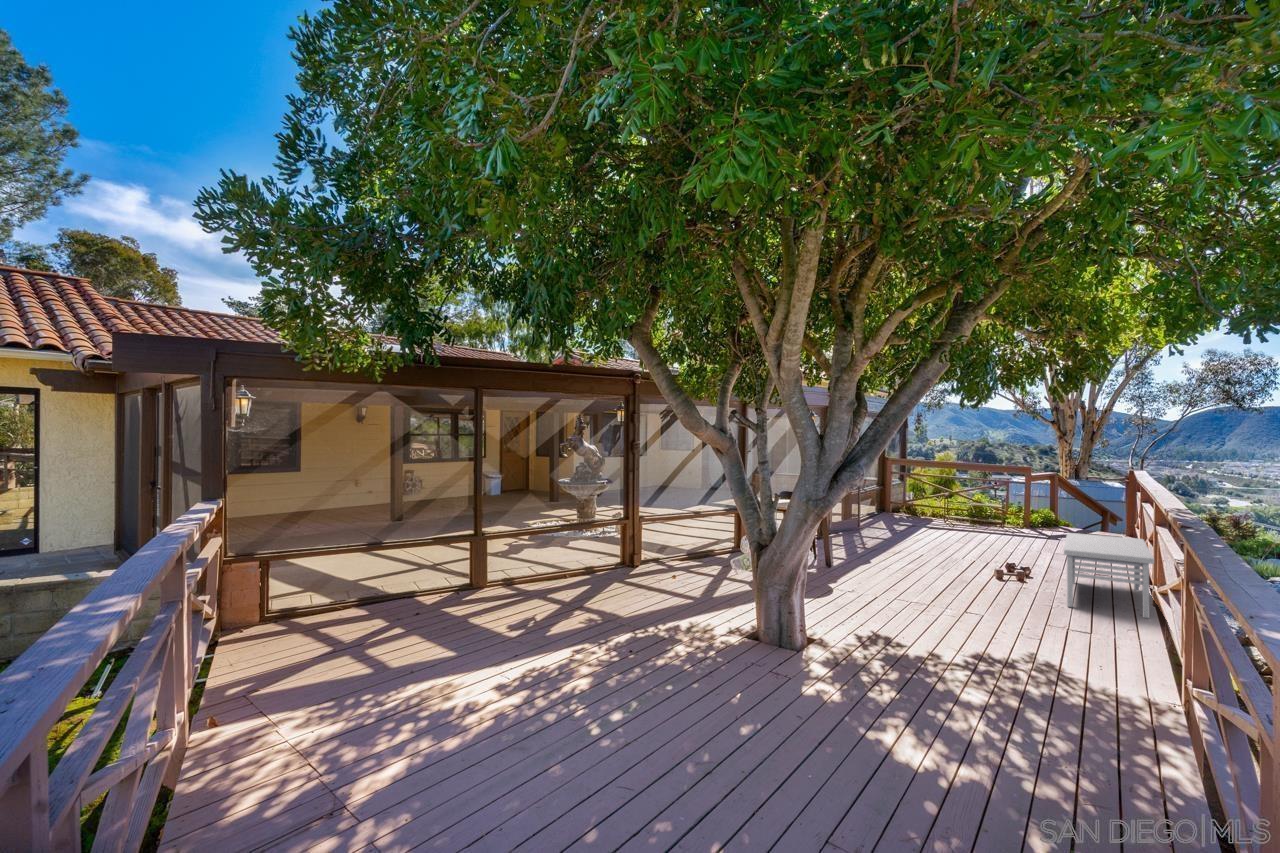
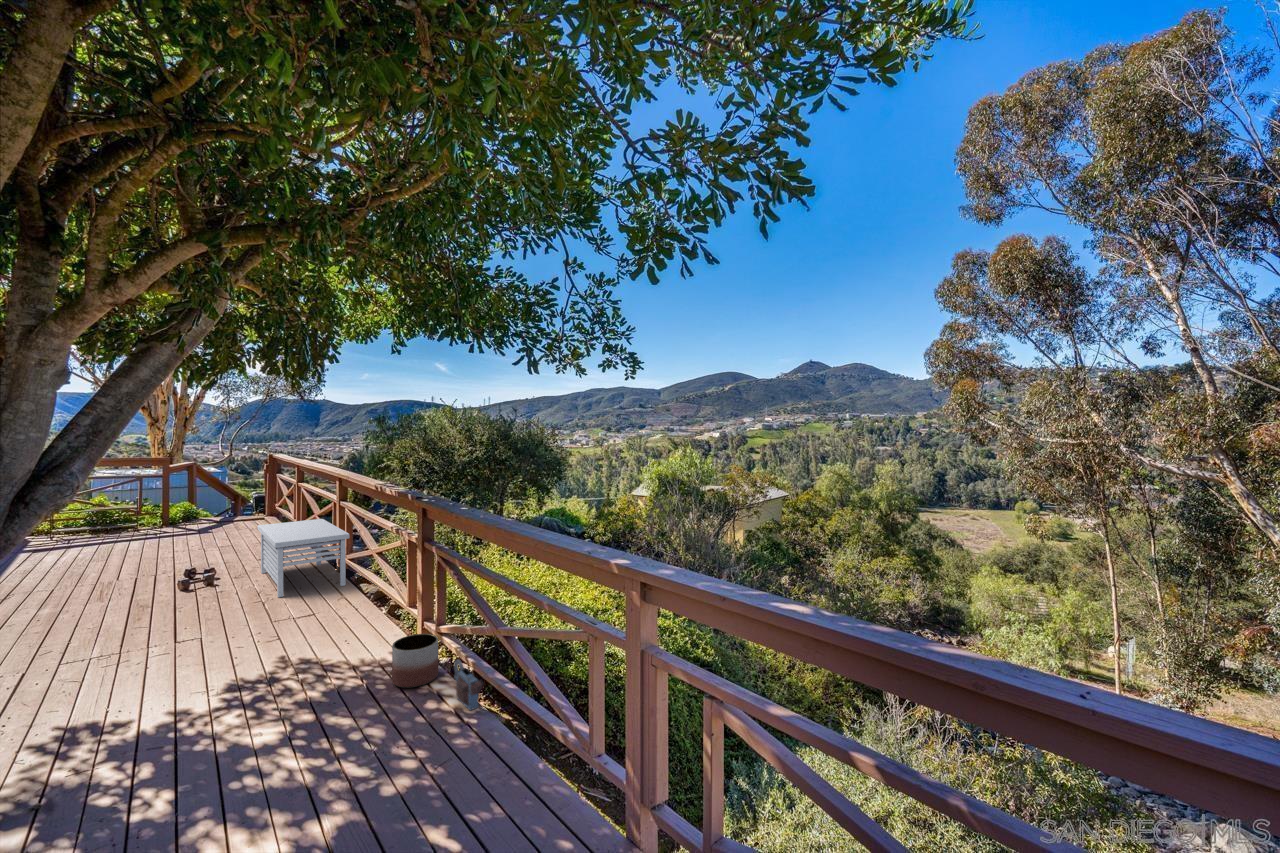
planter: none [1112,675,1178,740] -> present [392,634,439,688]
watering can: none [1171,723,1203,793] -> present [454,660,484,710]

